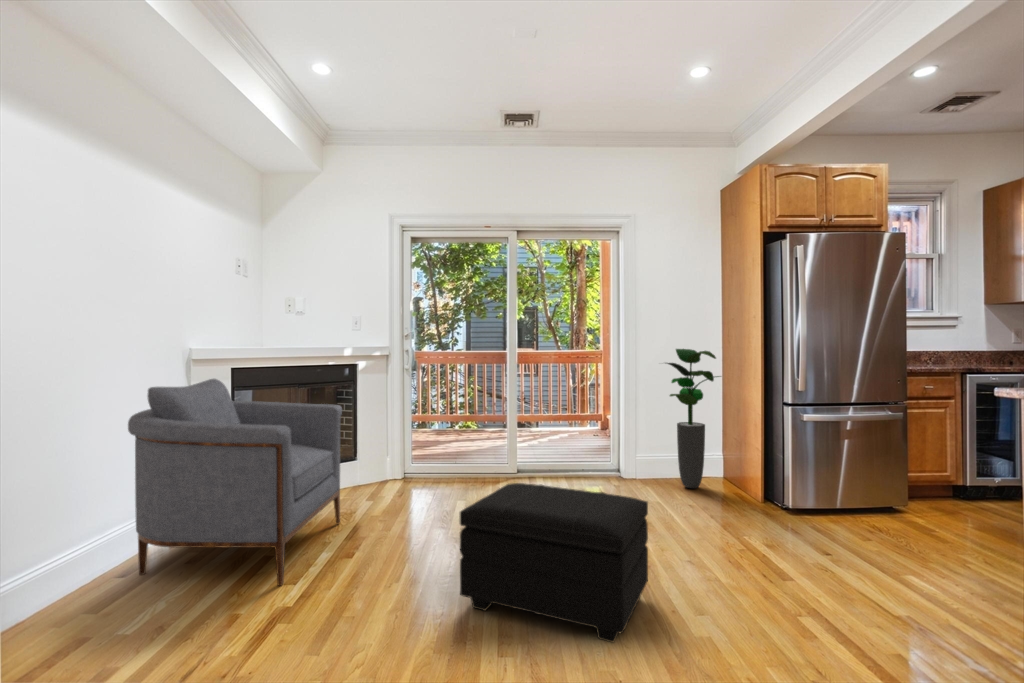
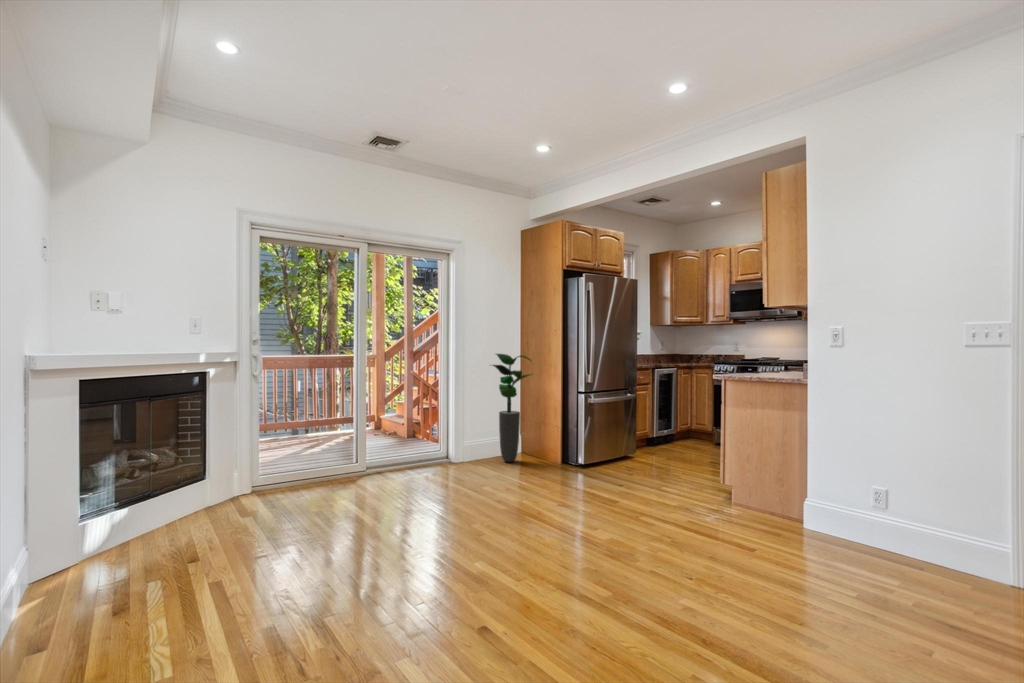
armchair: present [128,379,342,586] -> none [36,393,291,641]
footstool: present [460,483,648,642] -> none [462,461,597,565]

